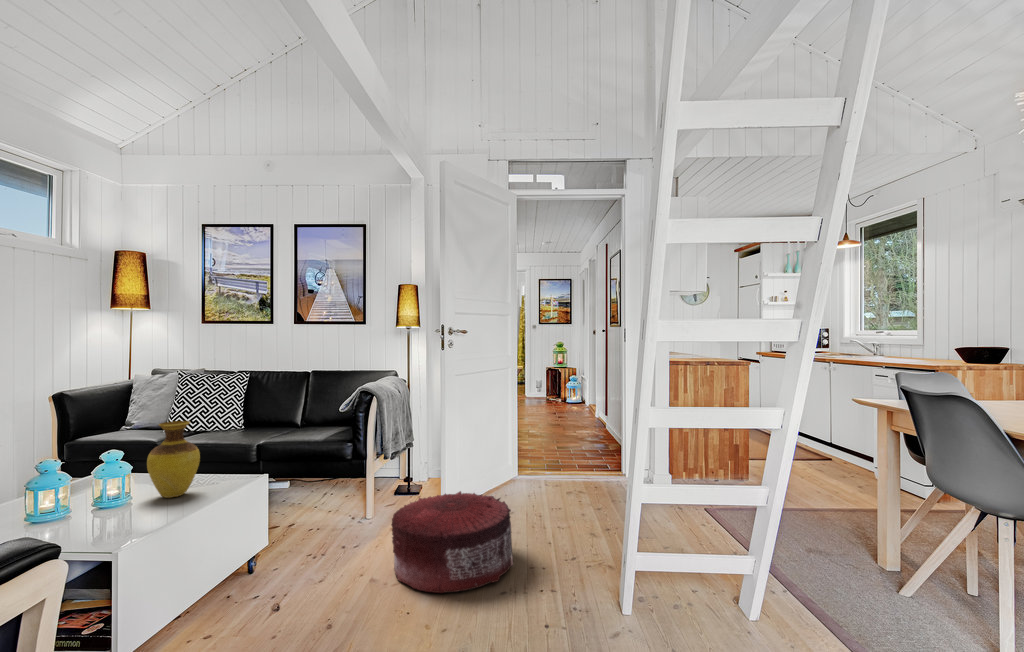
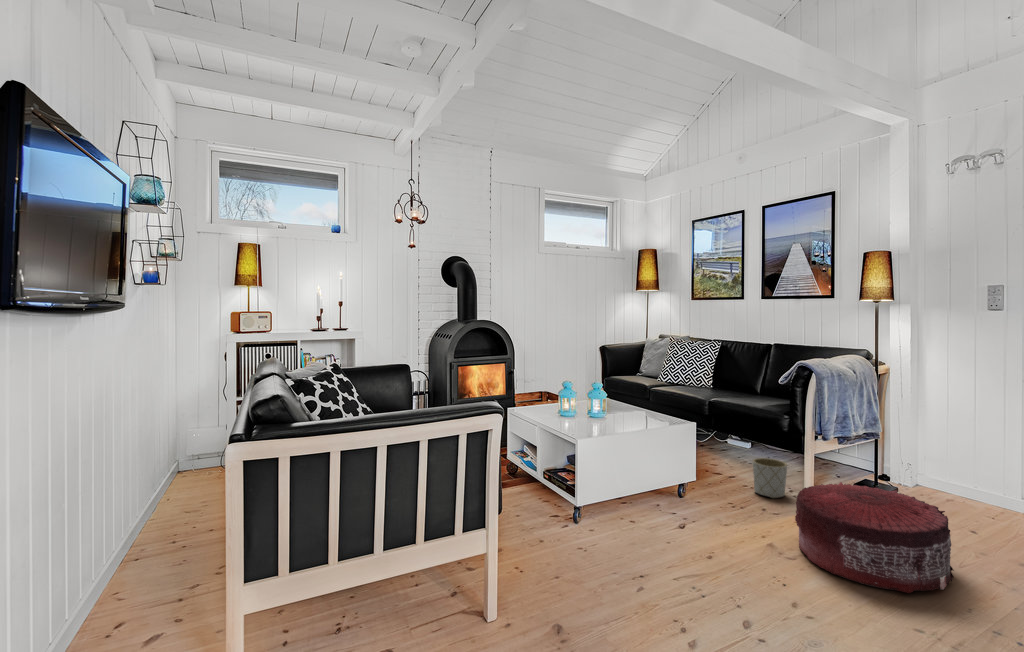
vase: present [147,421,200,498] -> none [619,375,650,426]
planter: none [319,494,354,538] -> present [753,458,787,498]

